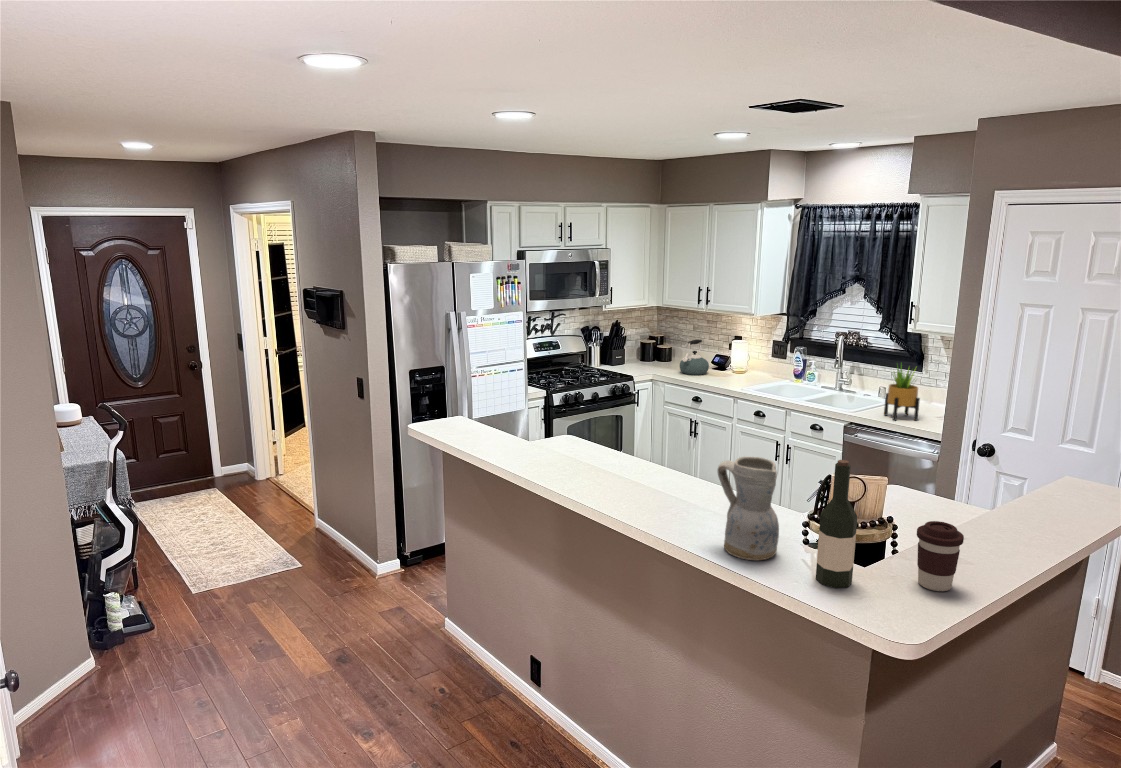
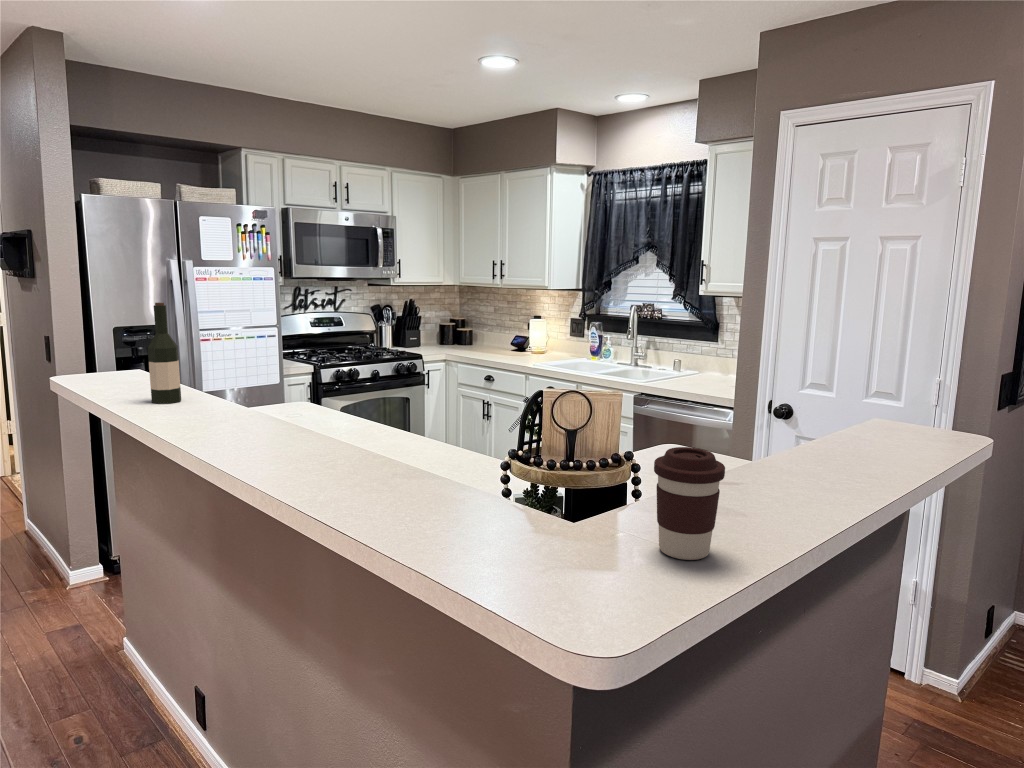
kettle: present [680,339,709,375] -> none [473,317,504,355]
potted plant: present [884,366,920,421] -> none [675,325,714,389]
ceramic pitcher: present [718,457,779,560] -> none [362,362,457,525]
wine bottle: present [816,460,858,588] -> present [148,303,181,404]

